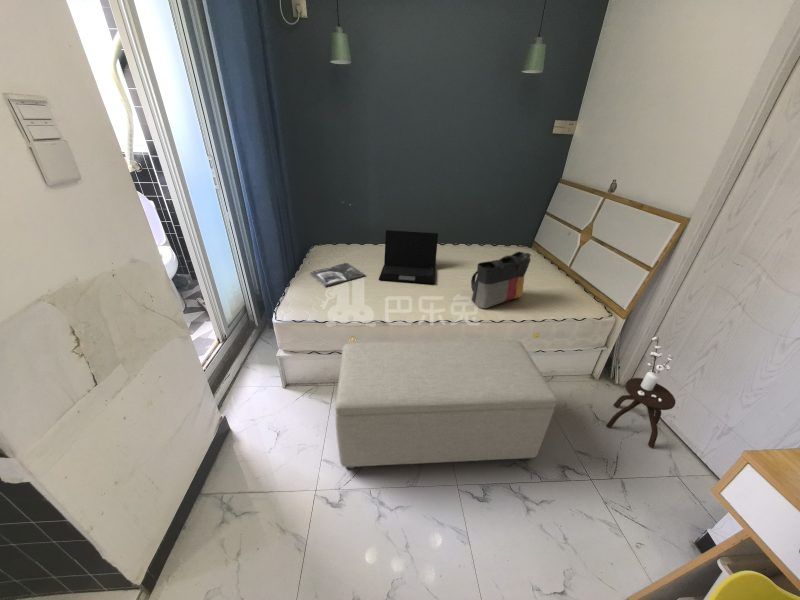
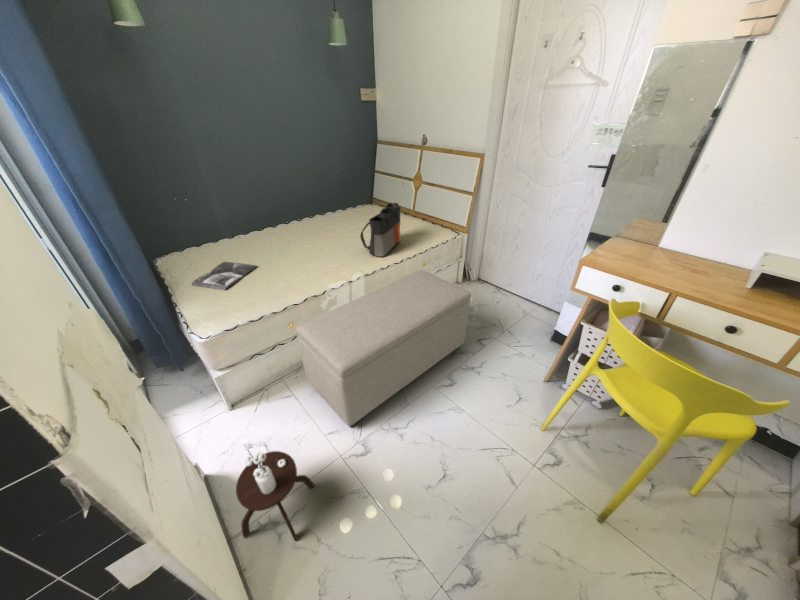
laptop: present [379,230,438,284] -> none [255,206,329,265]
side table: present [606,337,676,448] -> present [236,443,314,541]

